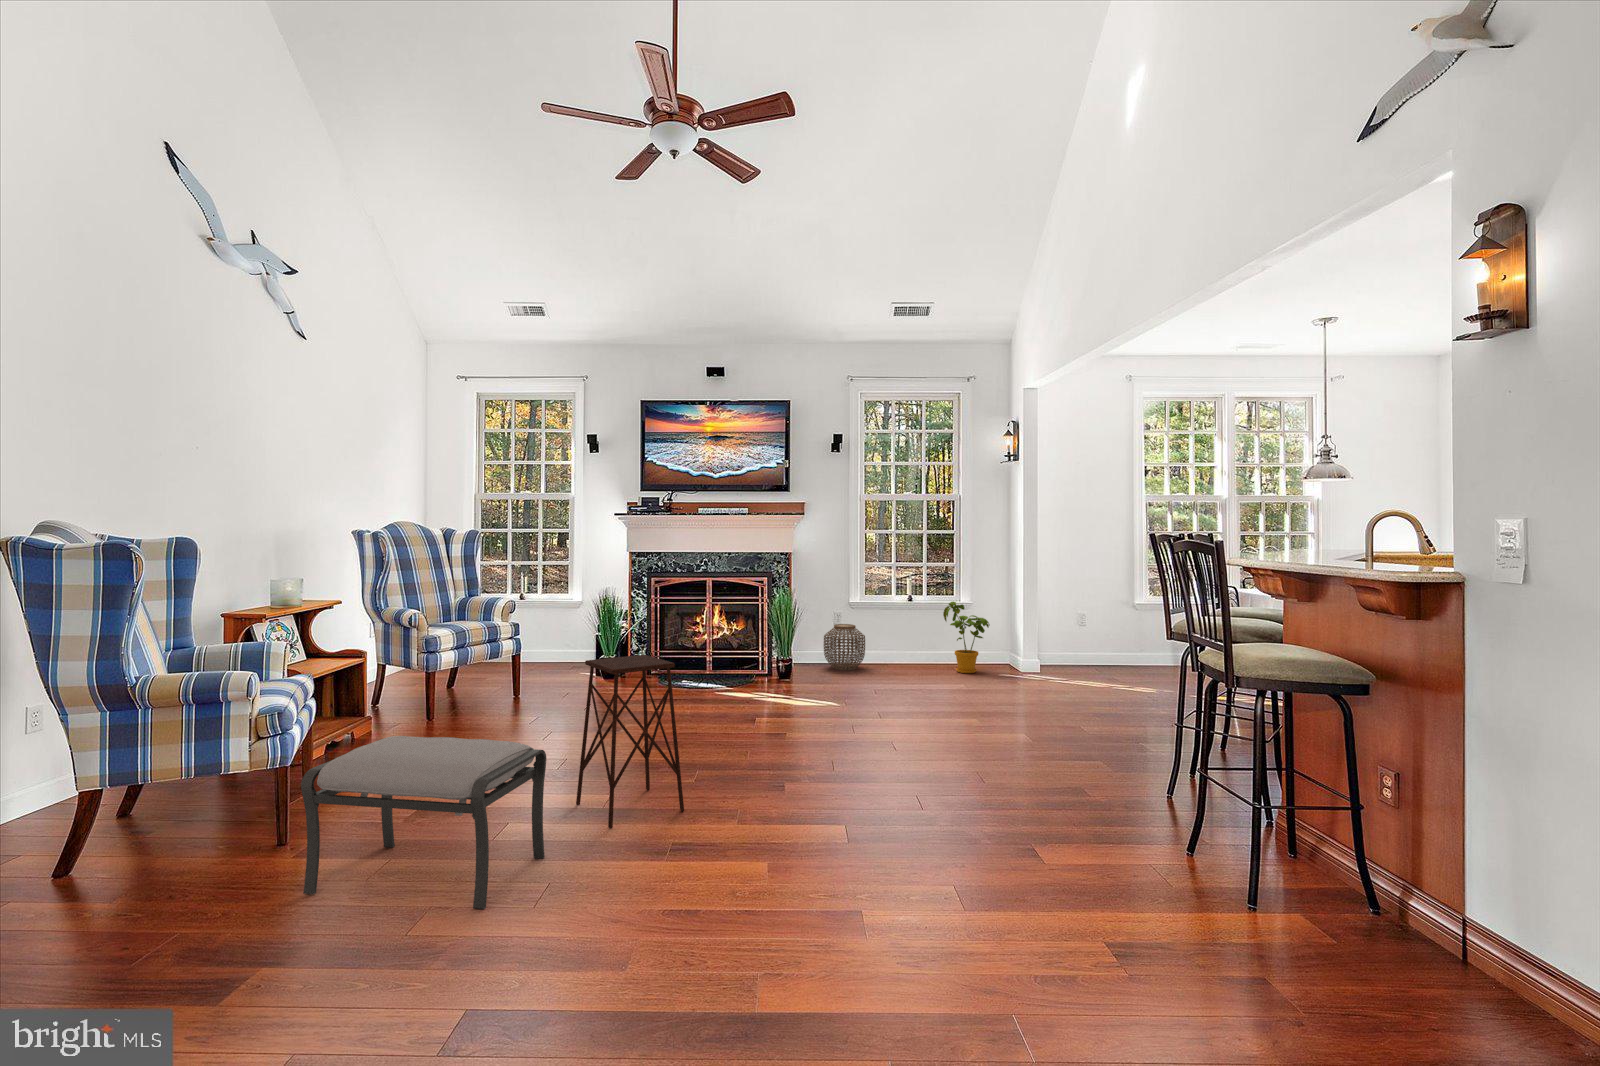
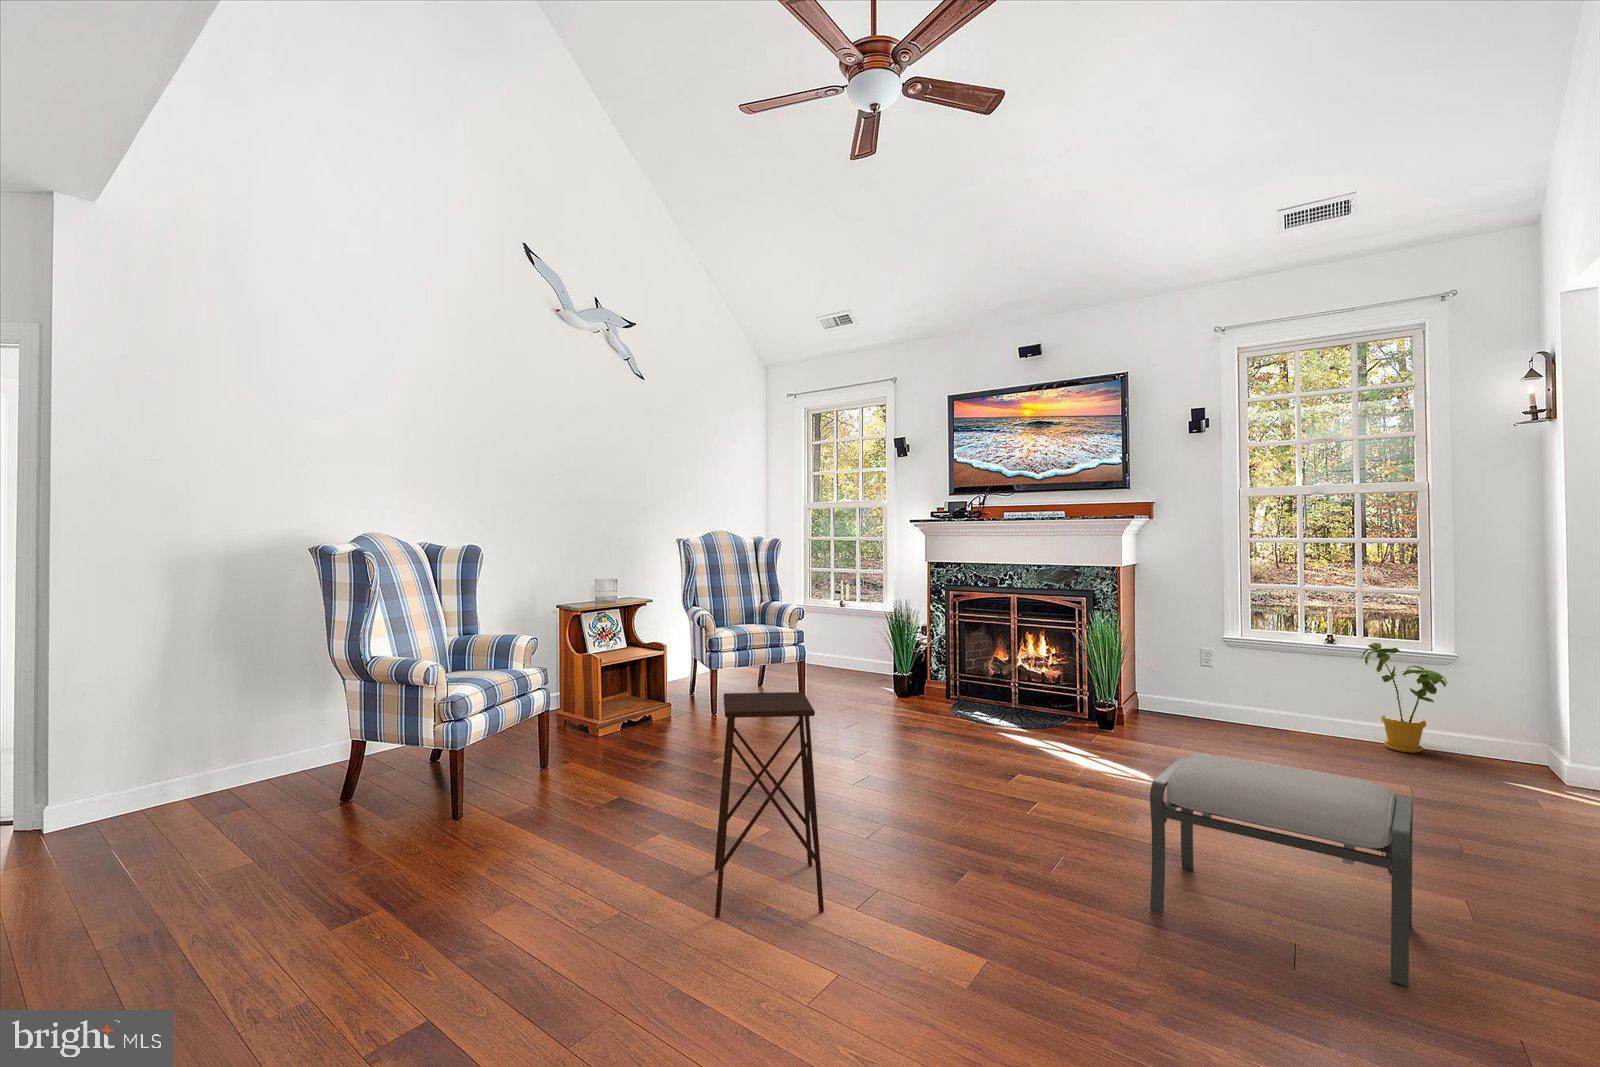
woven basket: present [824,624,865,670] -> none [1170,661,1233,724]
ottoman: present [301,736,546,909] -> present [1150,753,1413,987]

